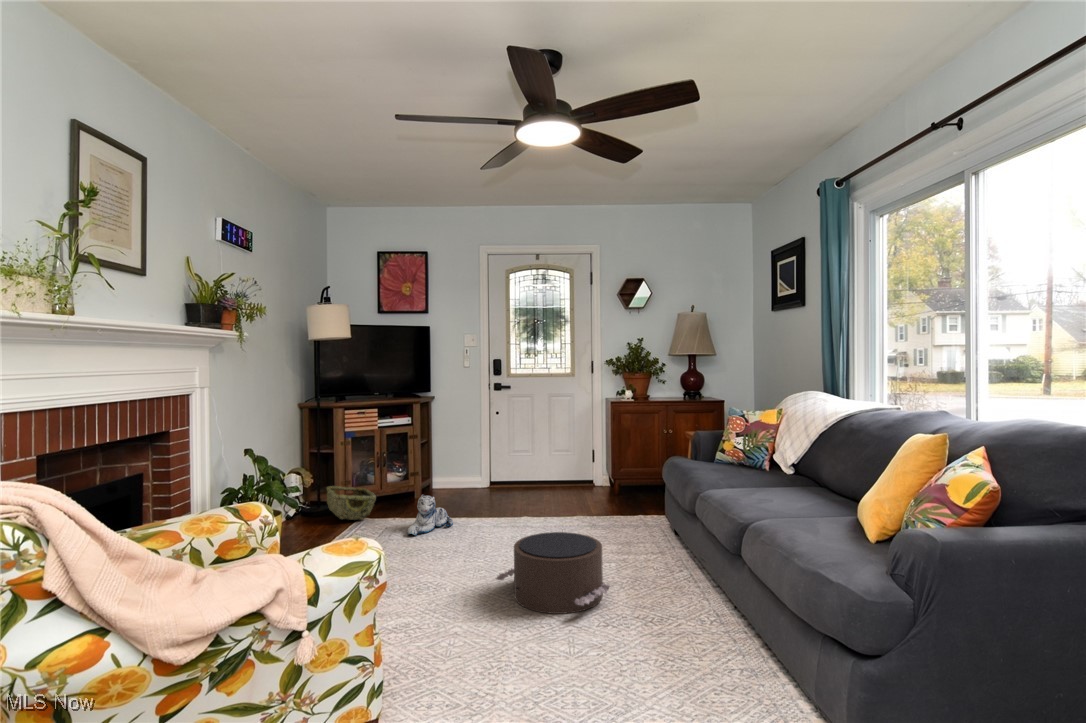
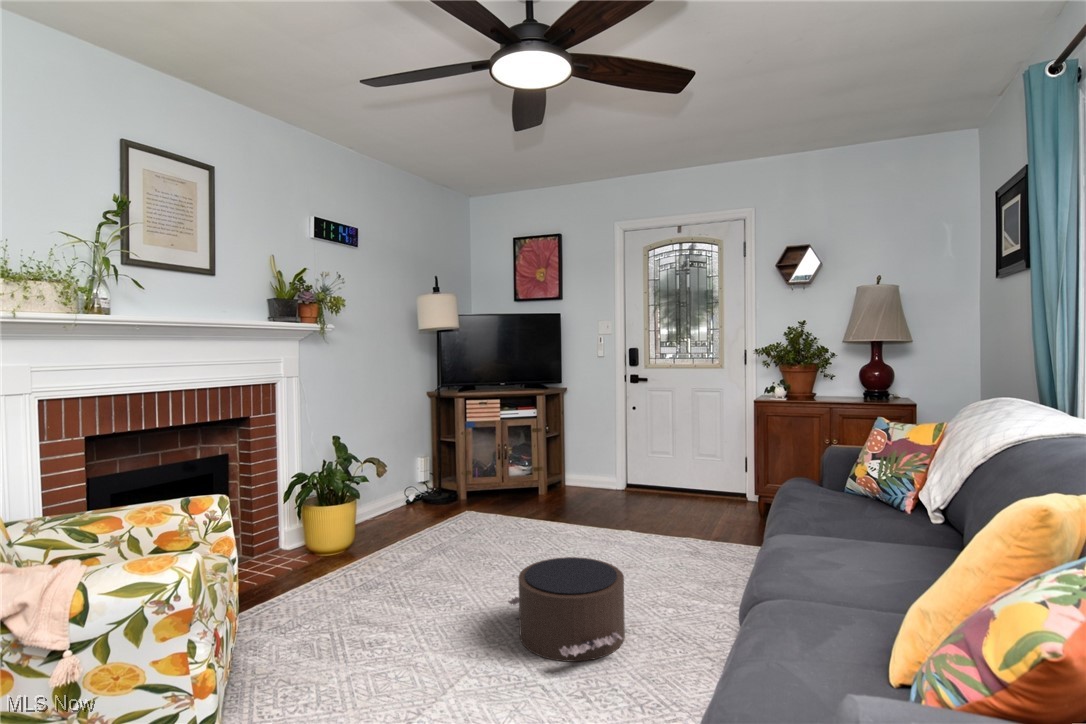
woven basket: present [327,486,376,520] -> none [439,475,483,512]
plush toy: present [407,495,453,535] -> none [490,493,548,536]

